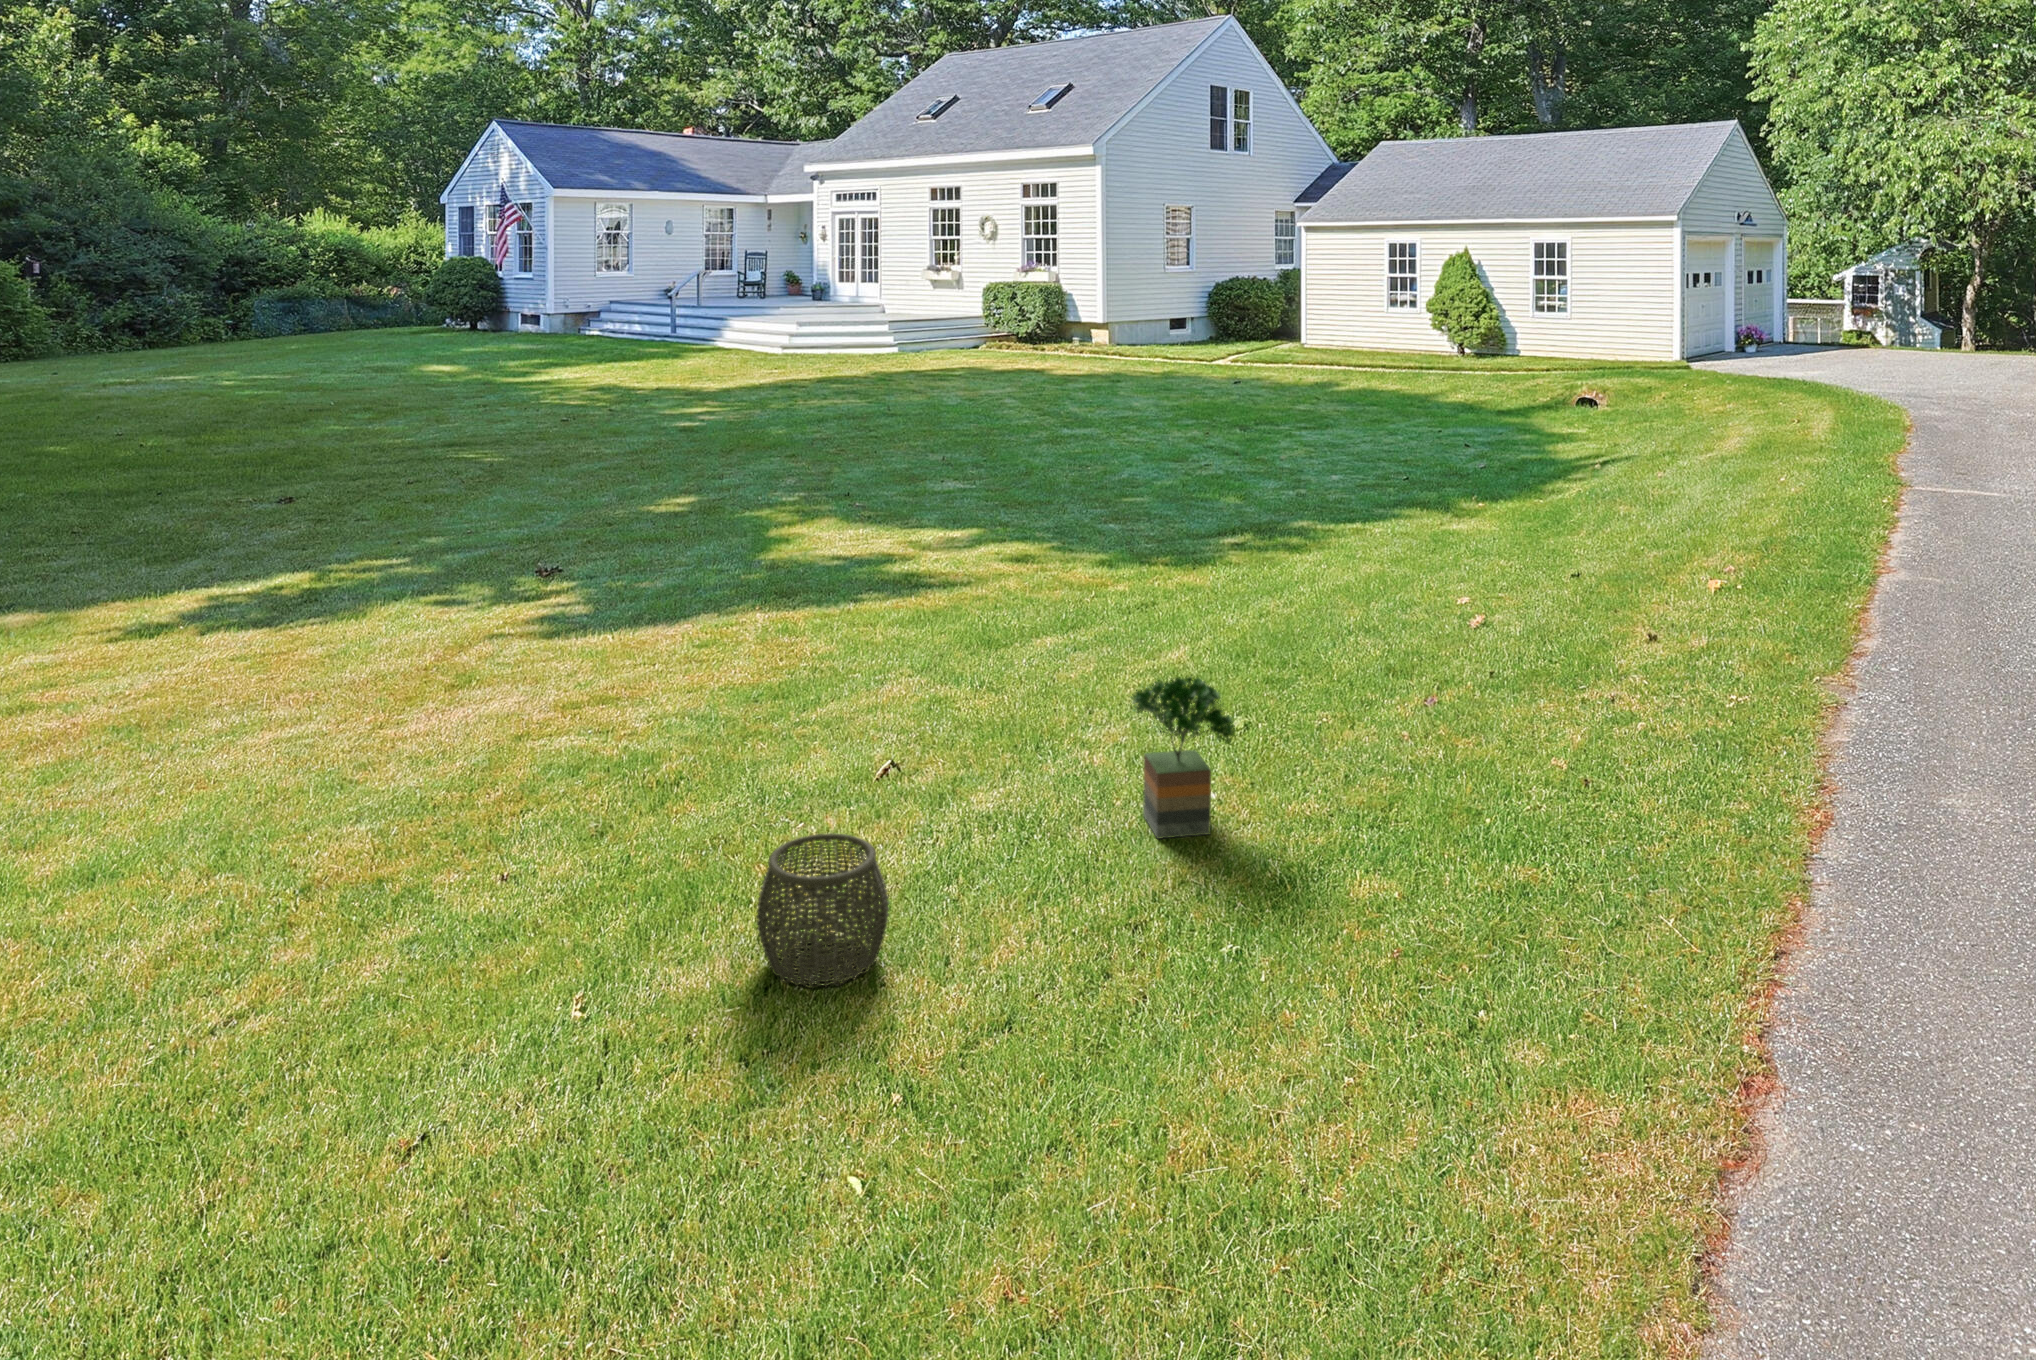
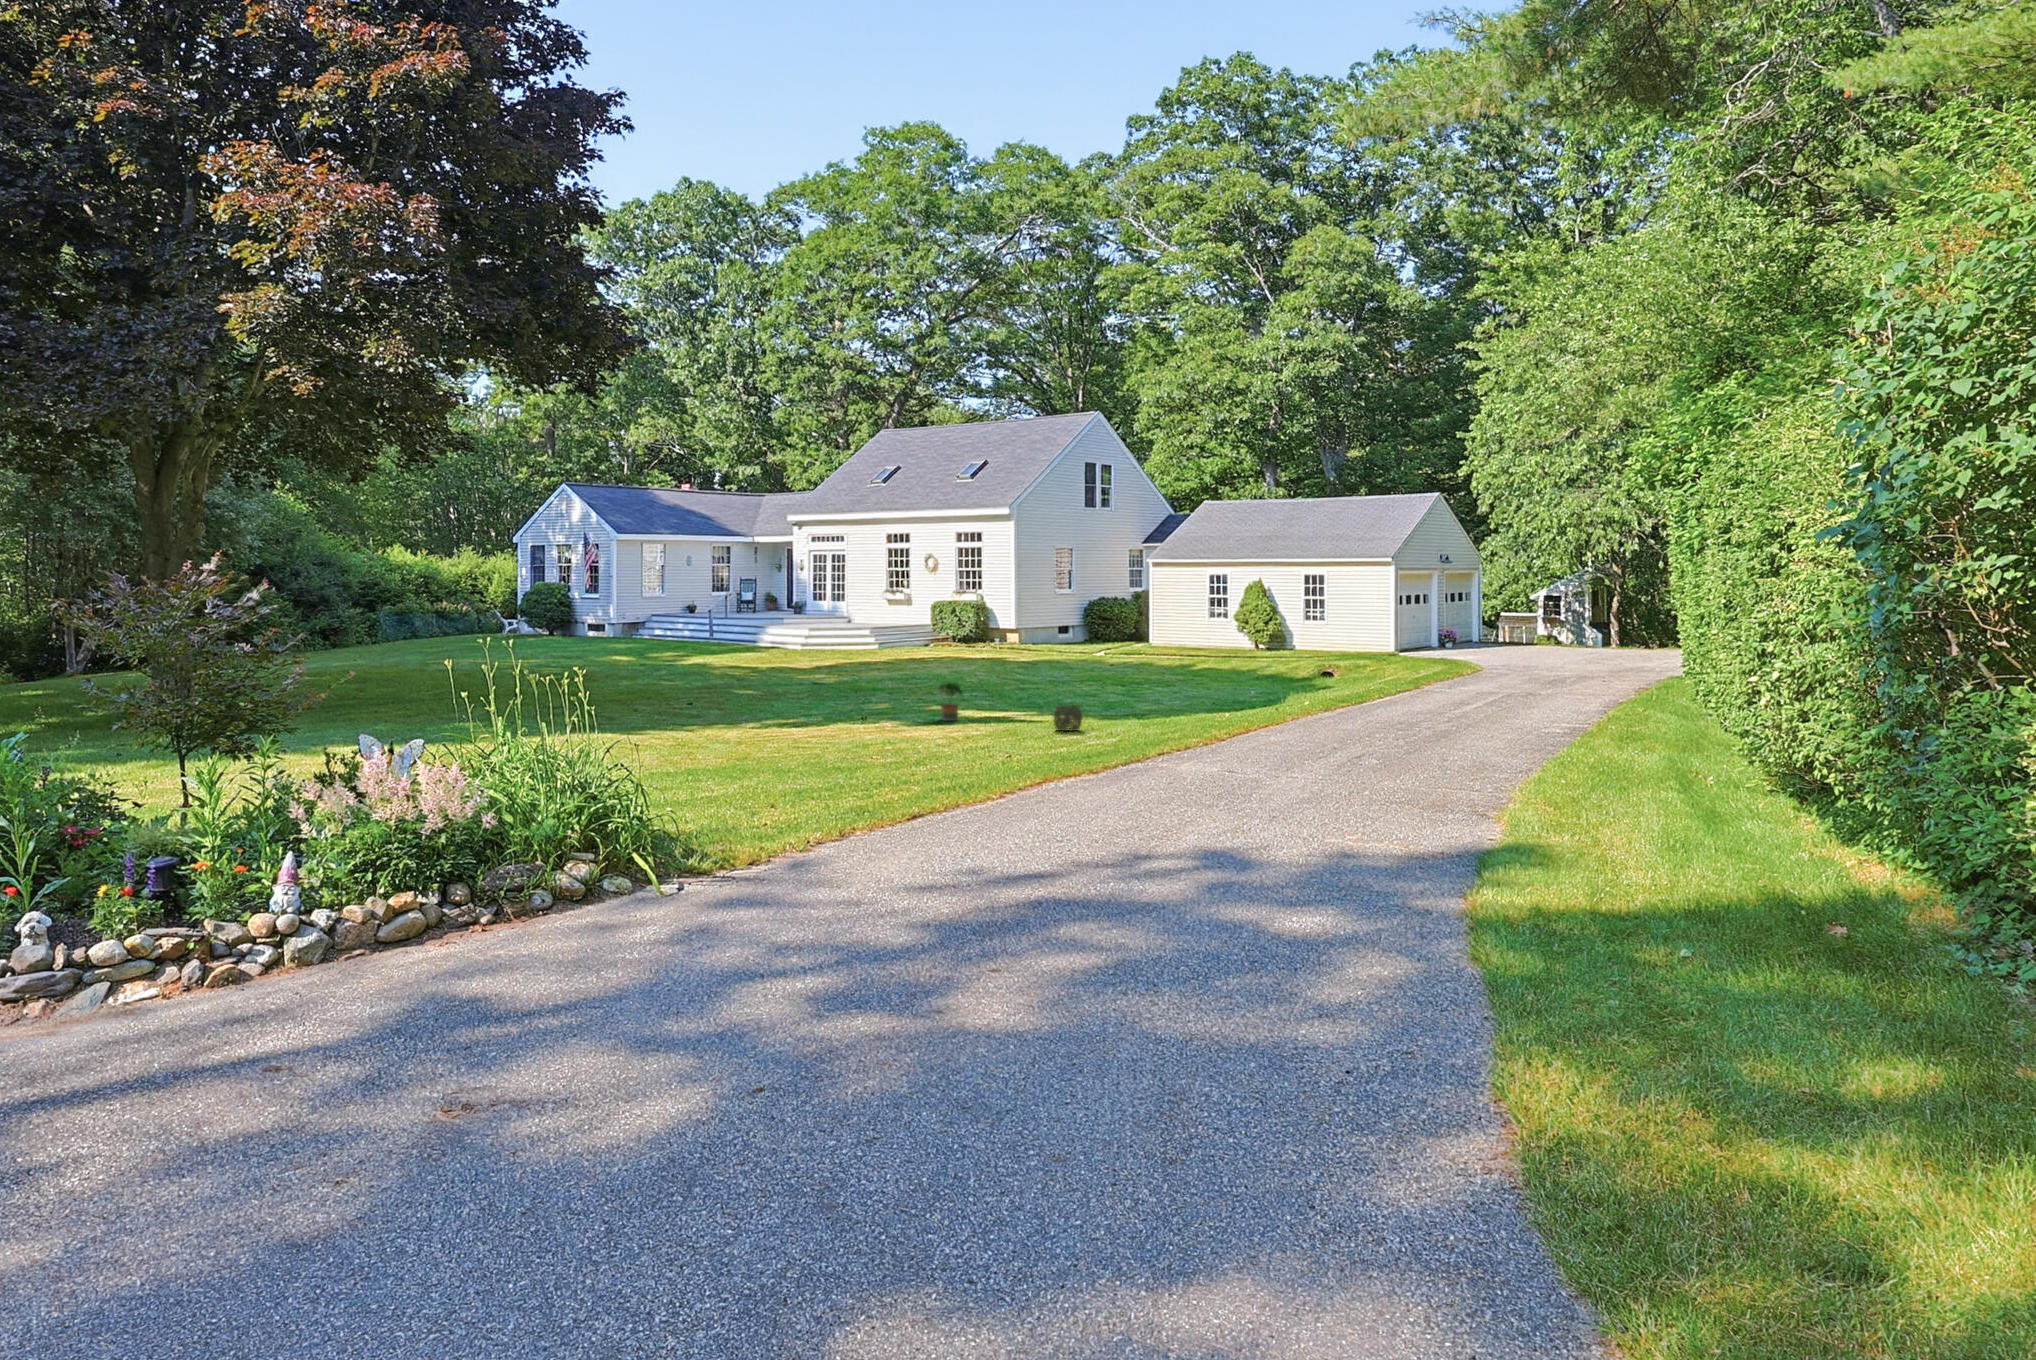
potted tree: present [1132,677,1235,839] -> present [939,683,963,721]

